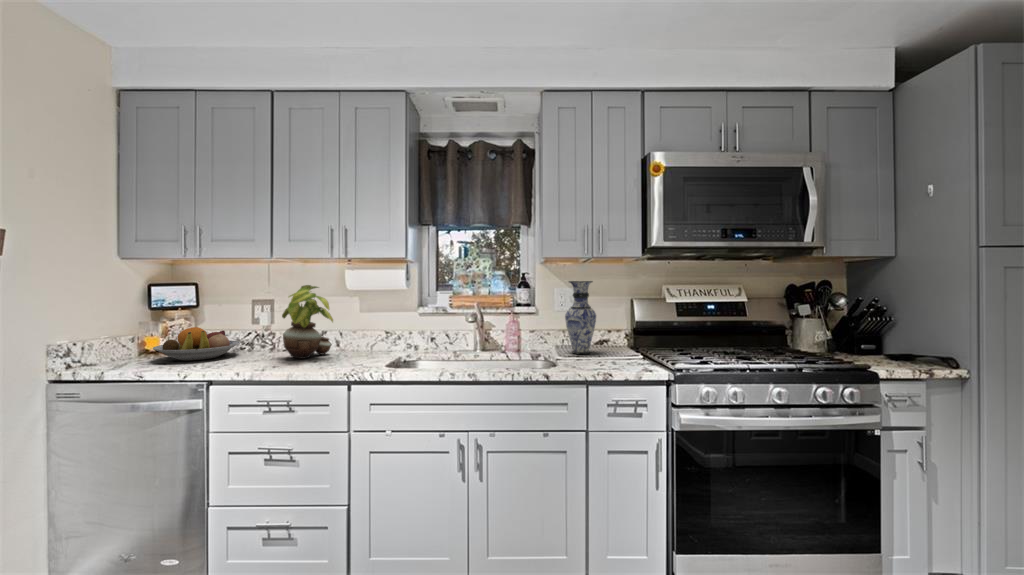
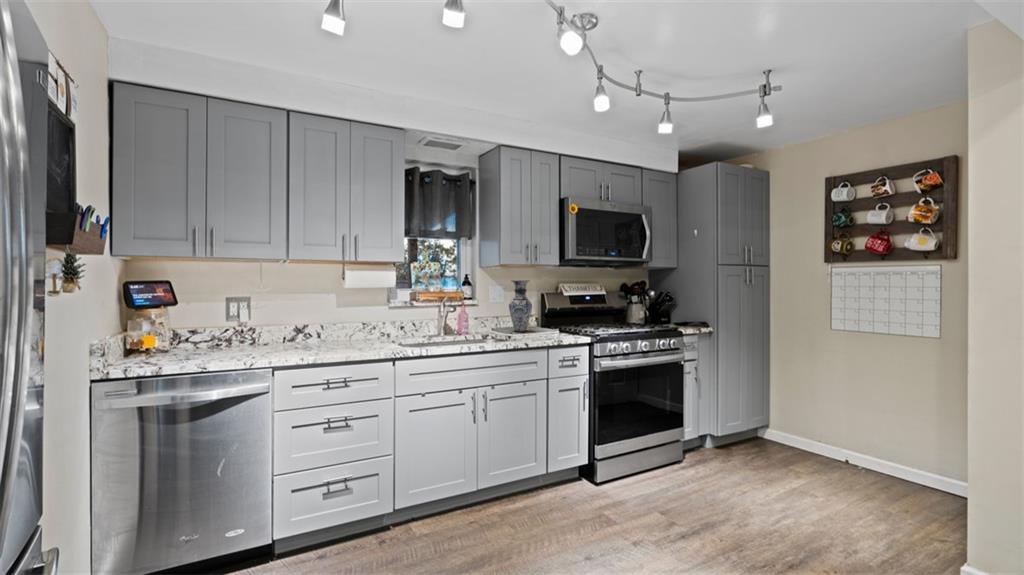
potted plant: present [282,285,333,359] -> none [297,282,350,346]
fruit bowl: present [153,327,241,361] -> none [162,323,246,355]

